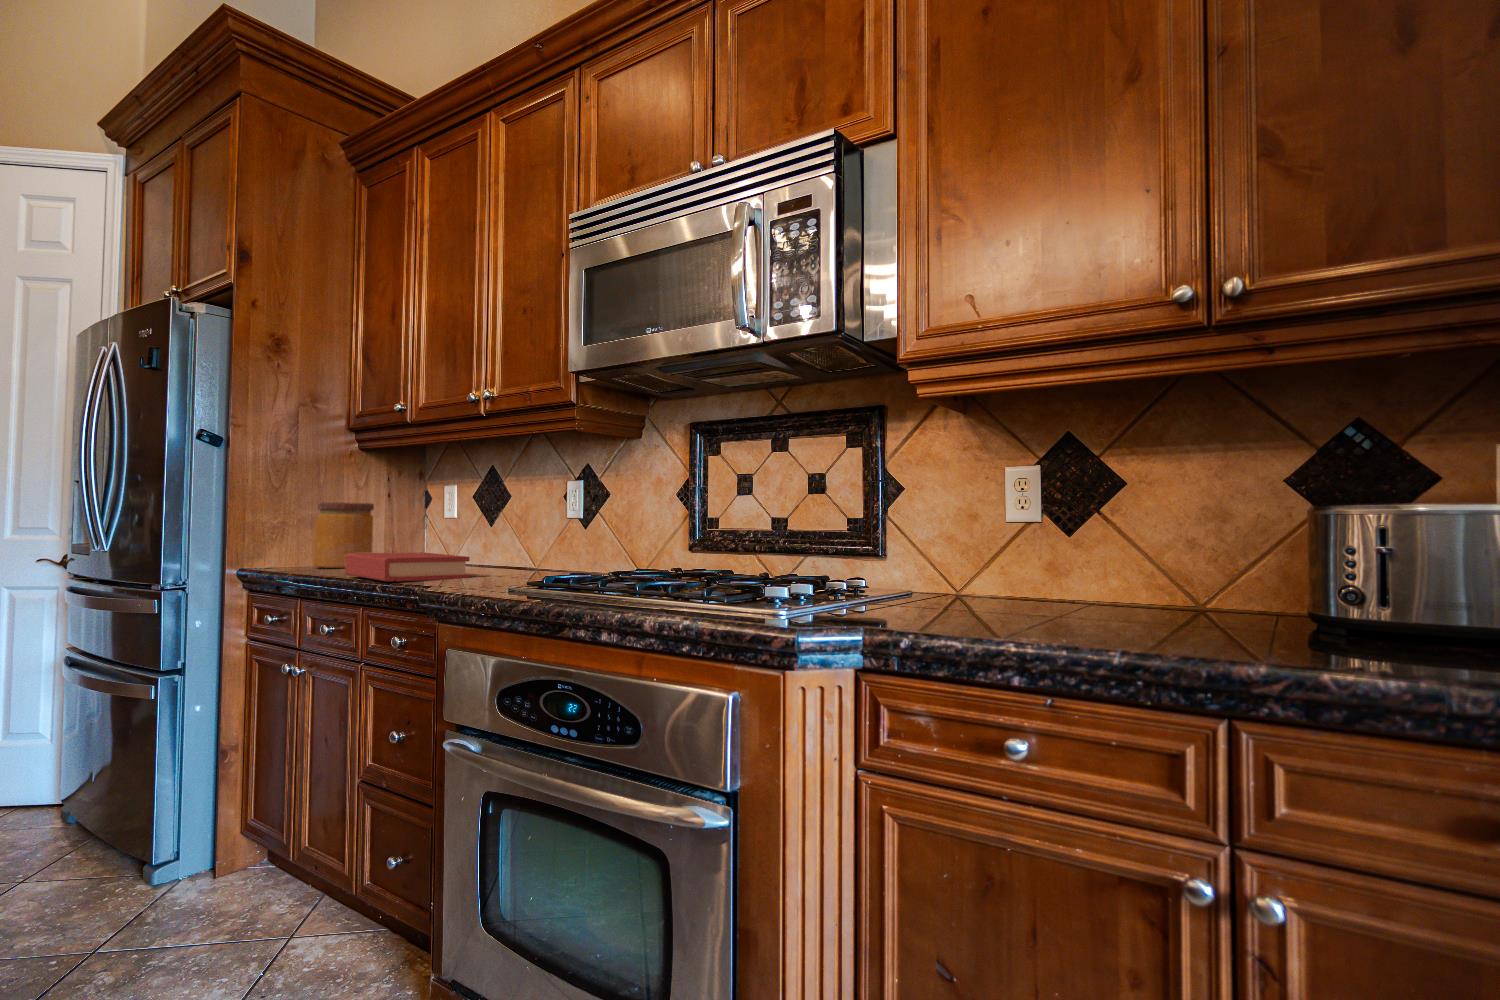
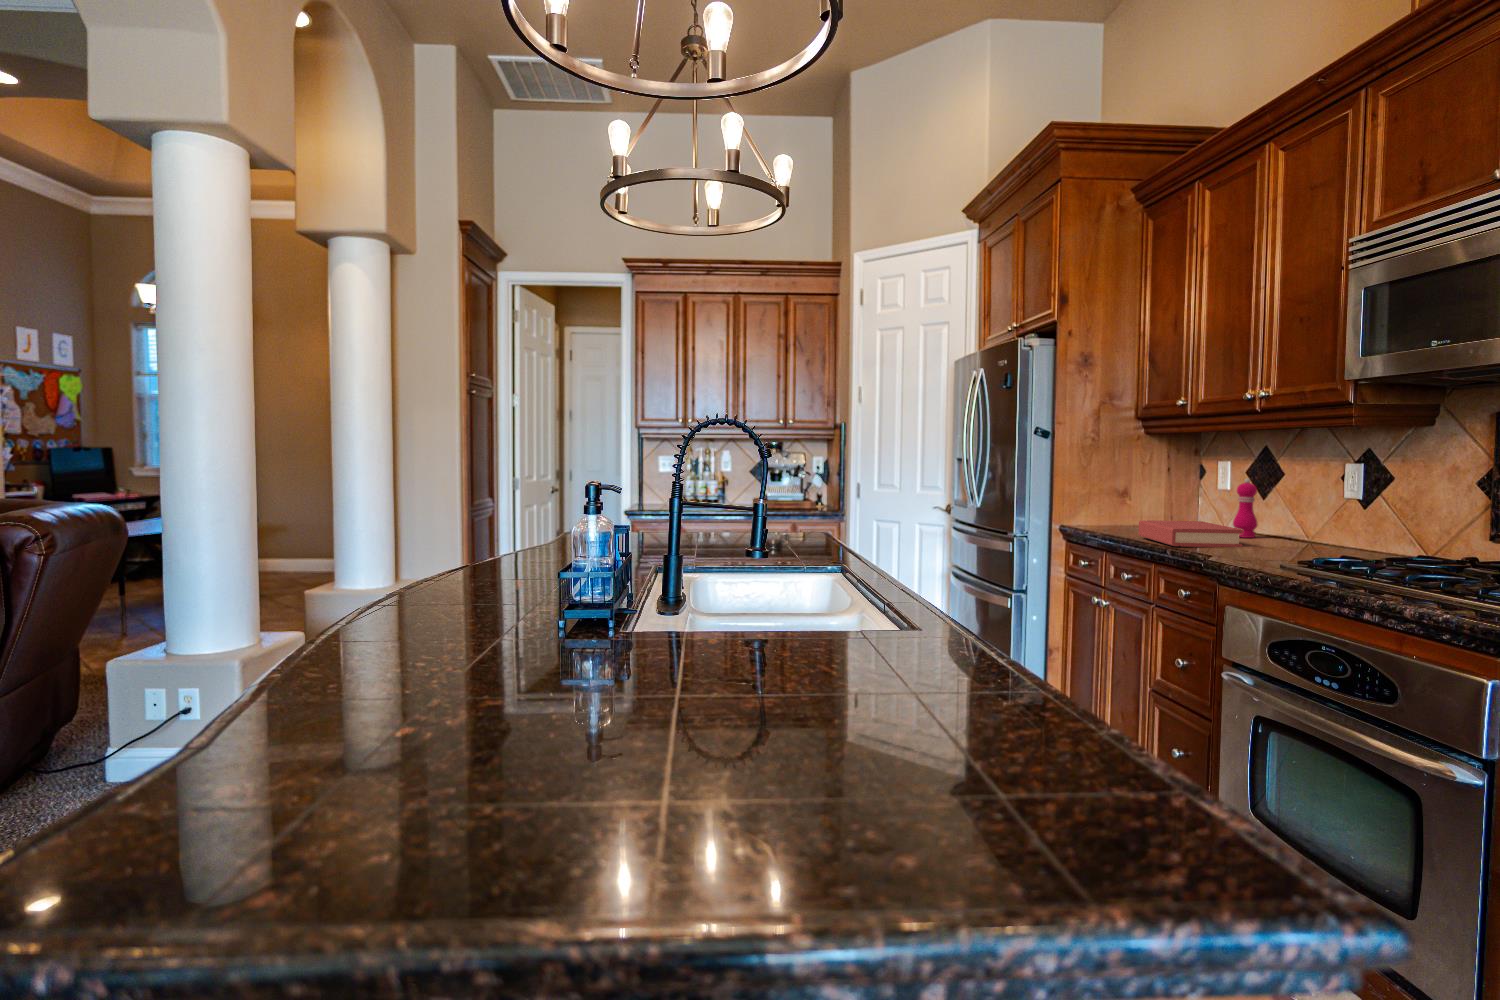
pepper mill: none [460,500,486,570] -> present [1233,478,1257,538]
jar: present [313,502,374,568] -> none [1109,475,1157,527]

